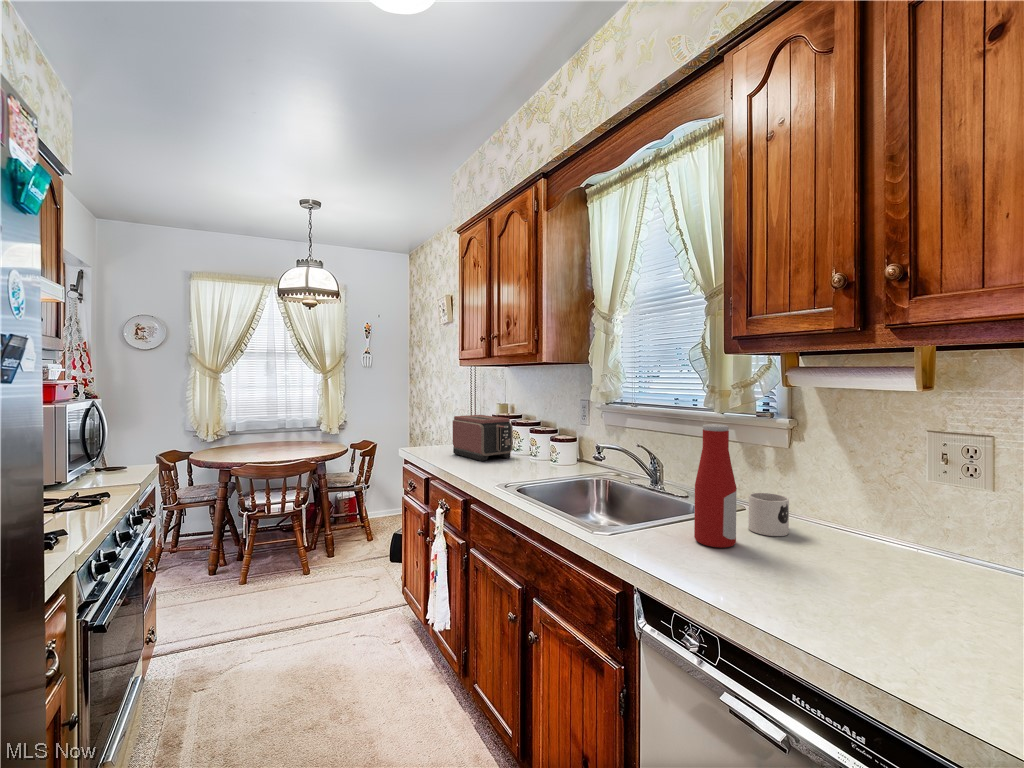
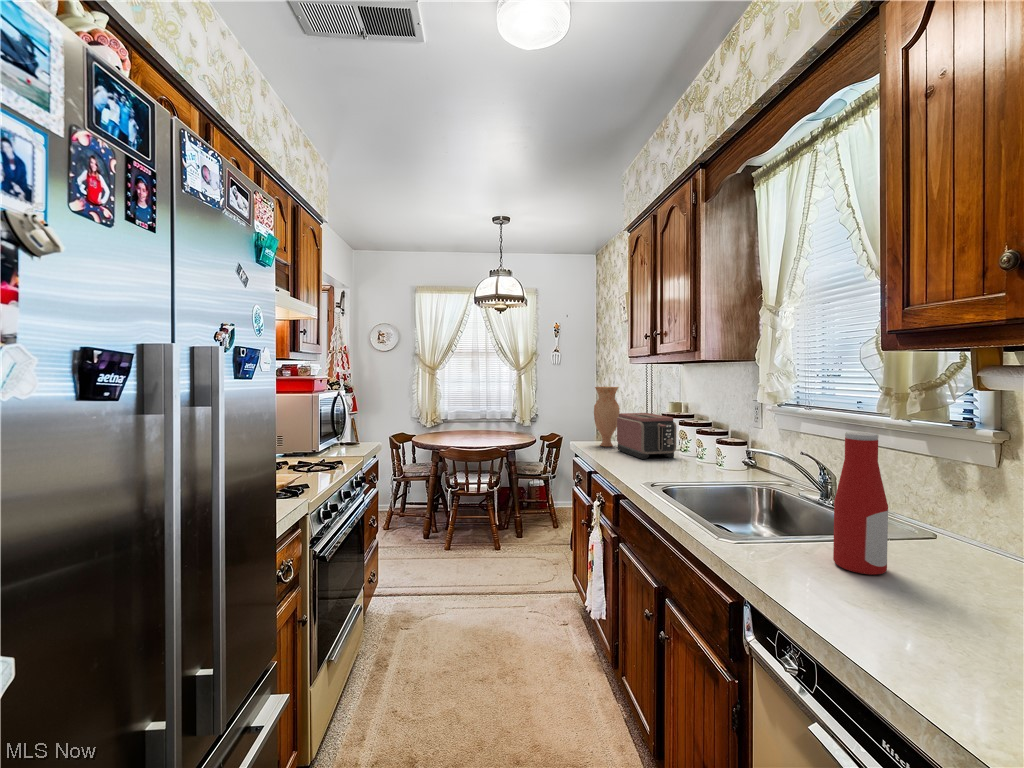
vase: none [426,389,452,451] -> present [594,387,620,447]
mug: present [748,493,789,536] -> none [920,518,979,574]

